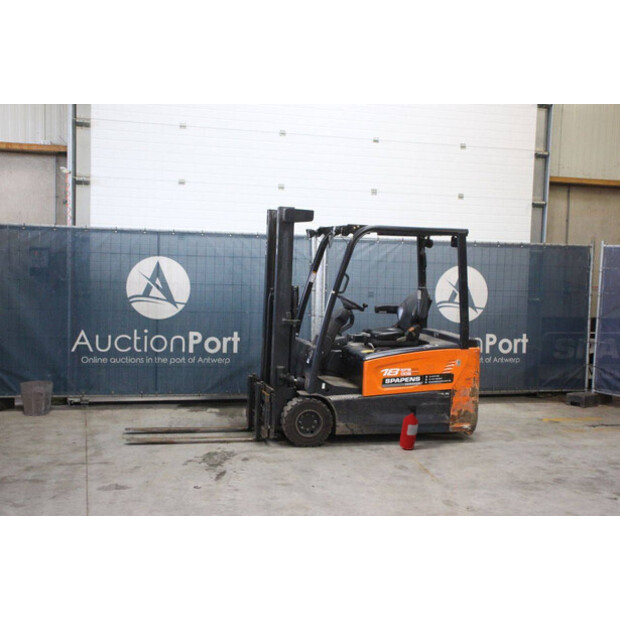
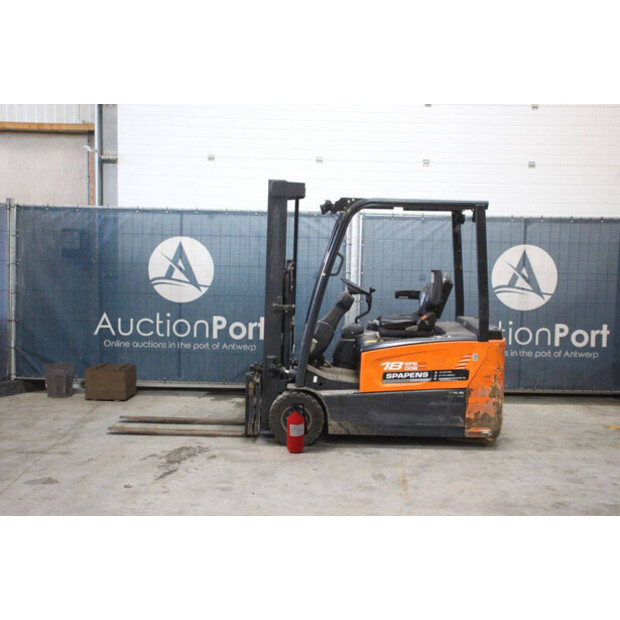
wooden crate: none [67,379,114,417] -> present [84,362,137,401]
fire extinguisher: present [399,401,418,450] -> present [286,396,308,453]

